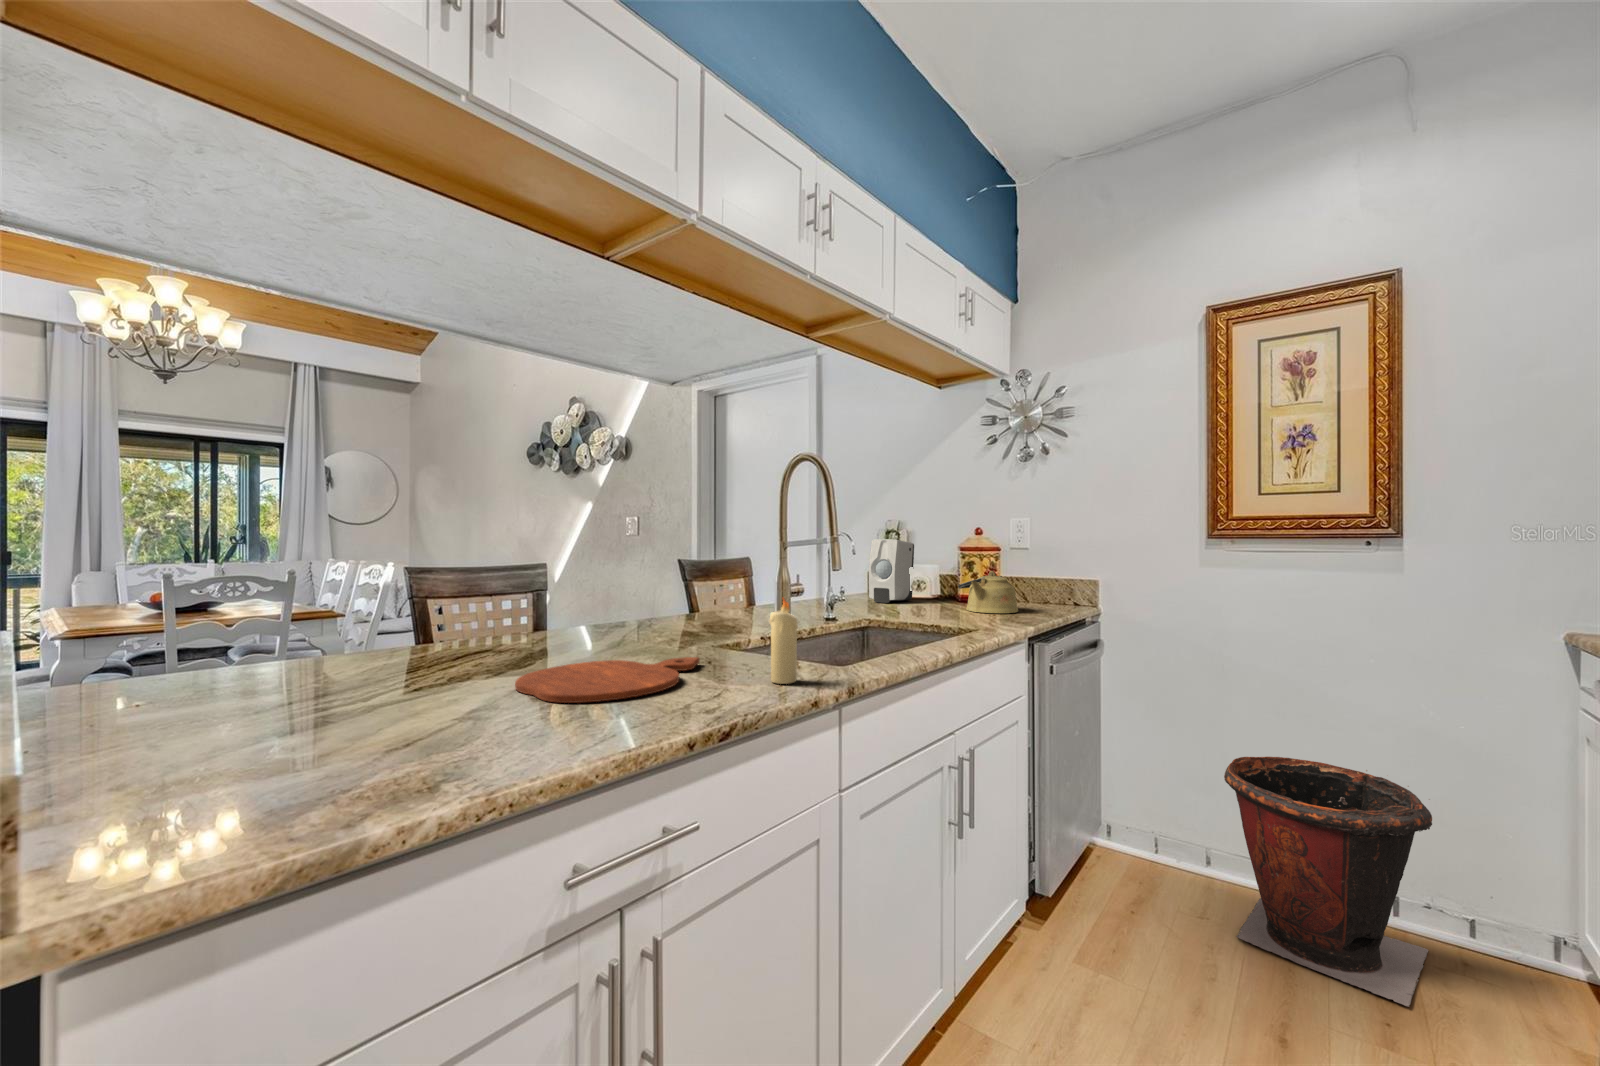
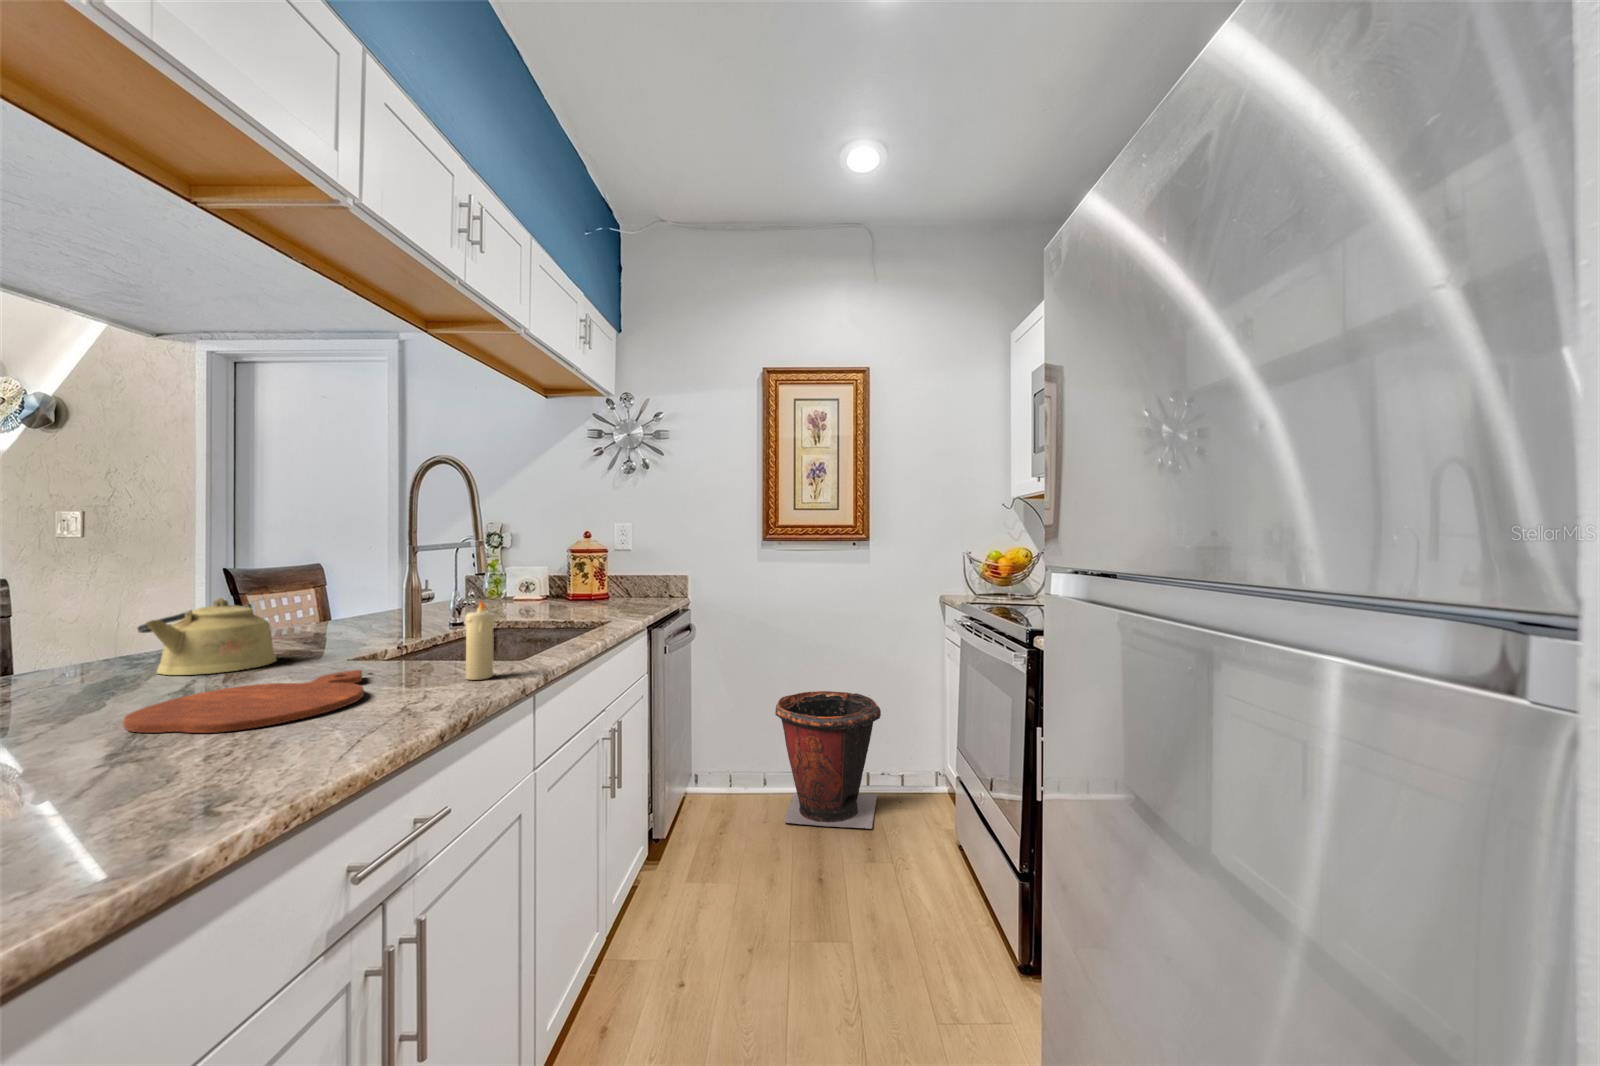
soap dispenser: present [869,539,914,603] -> none [479,543,526,606]
kettle: present [958,571,1018,613] -> present [138,598,277,675]

